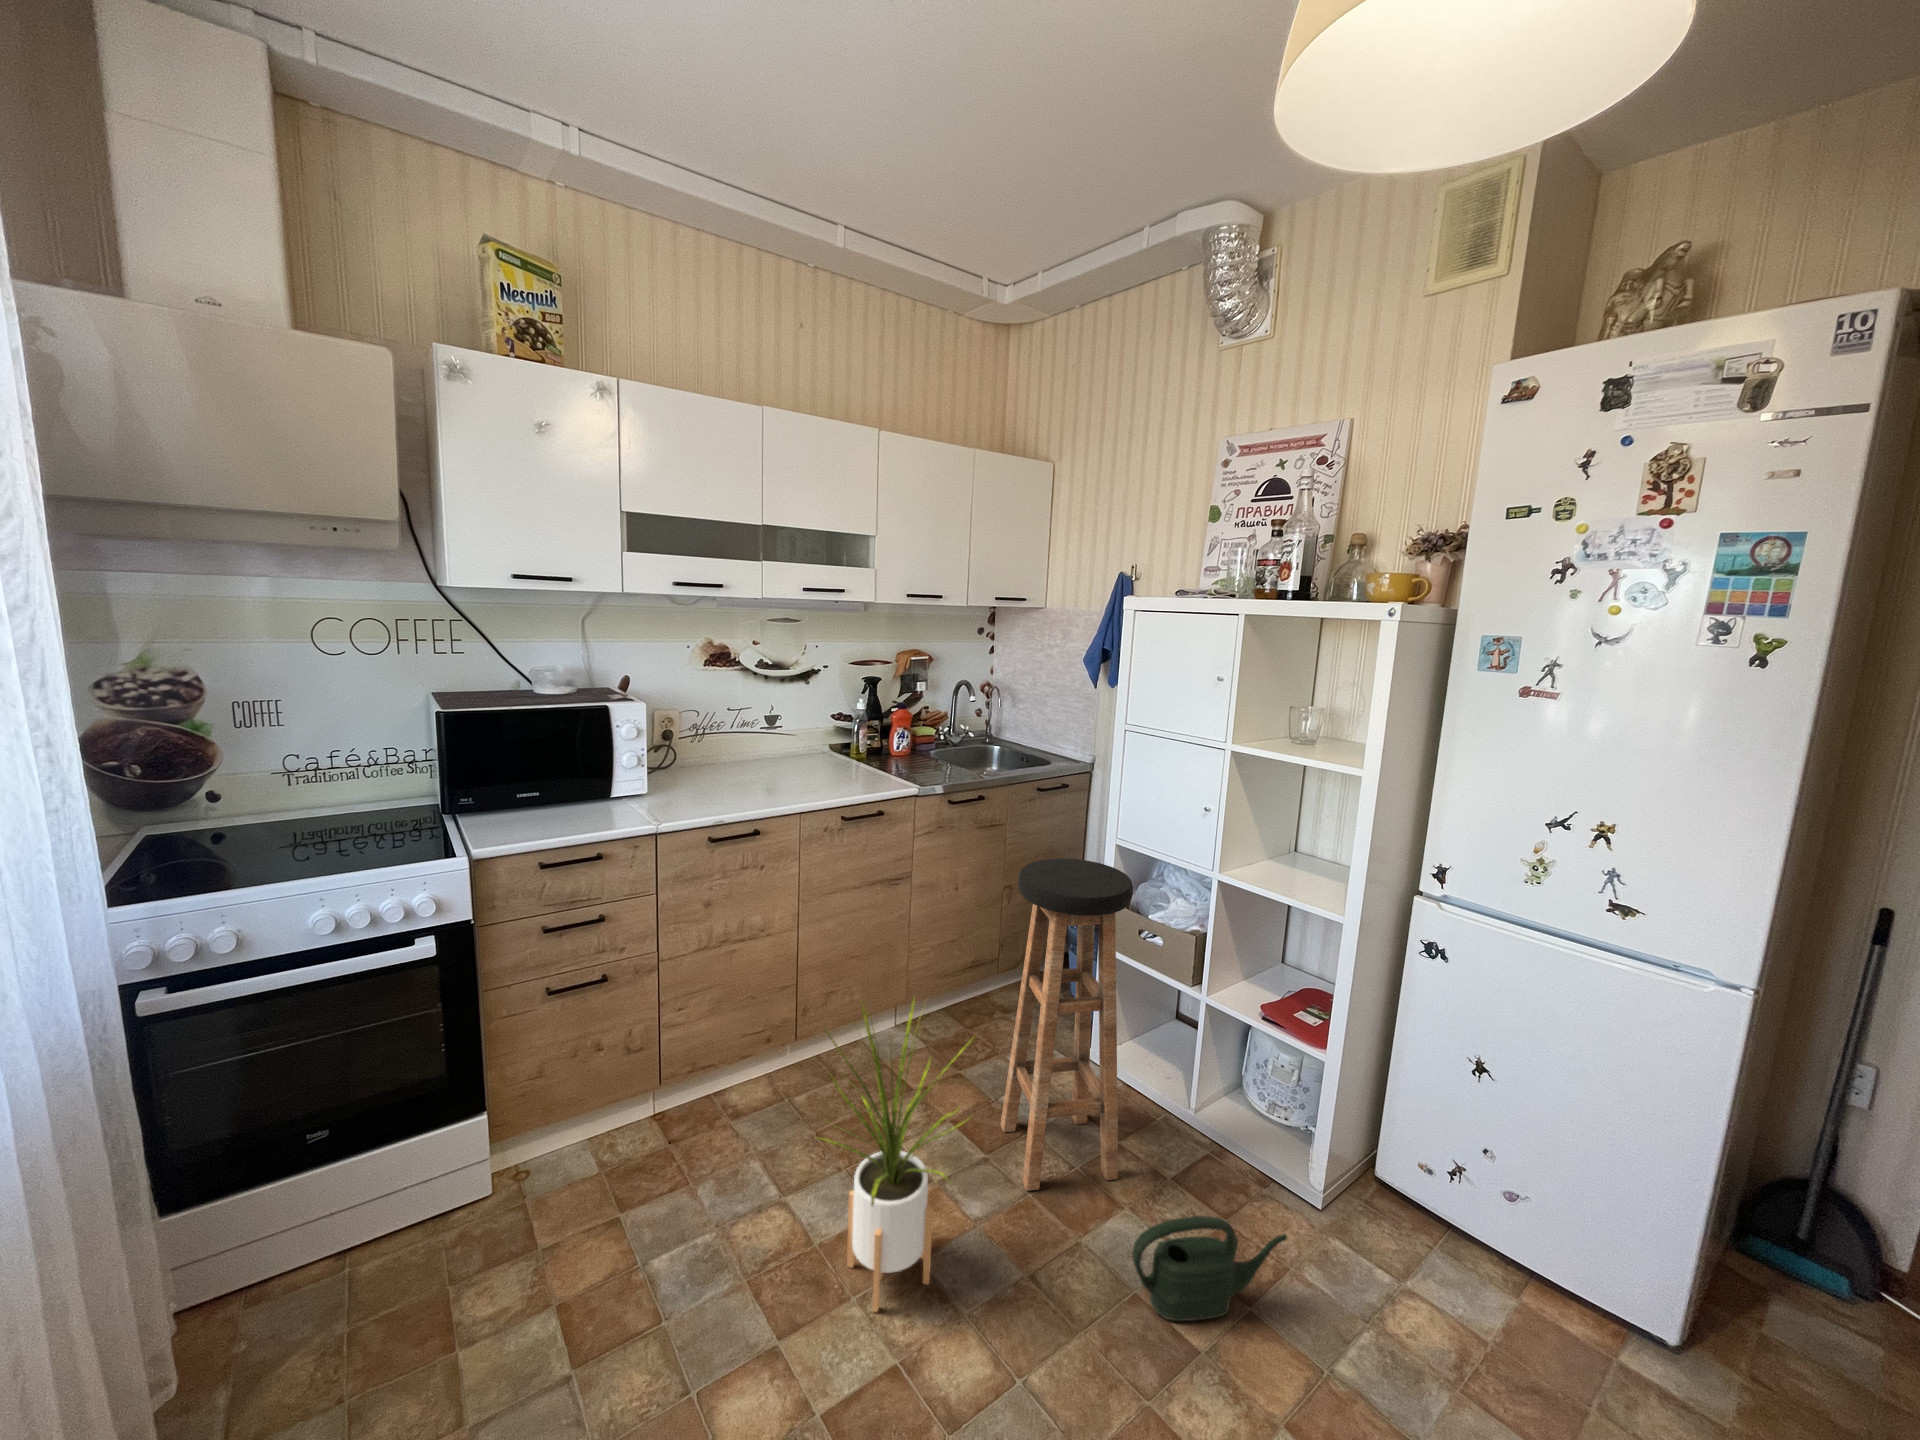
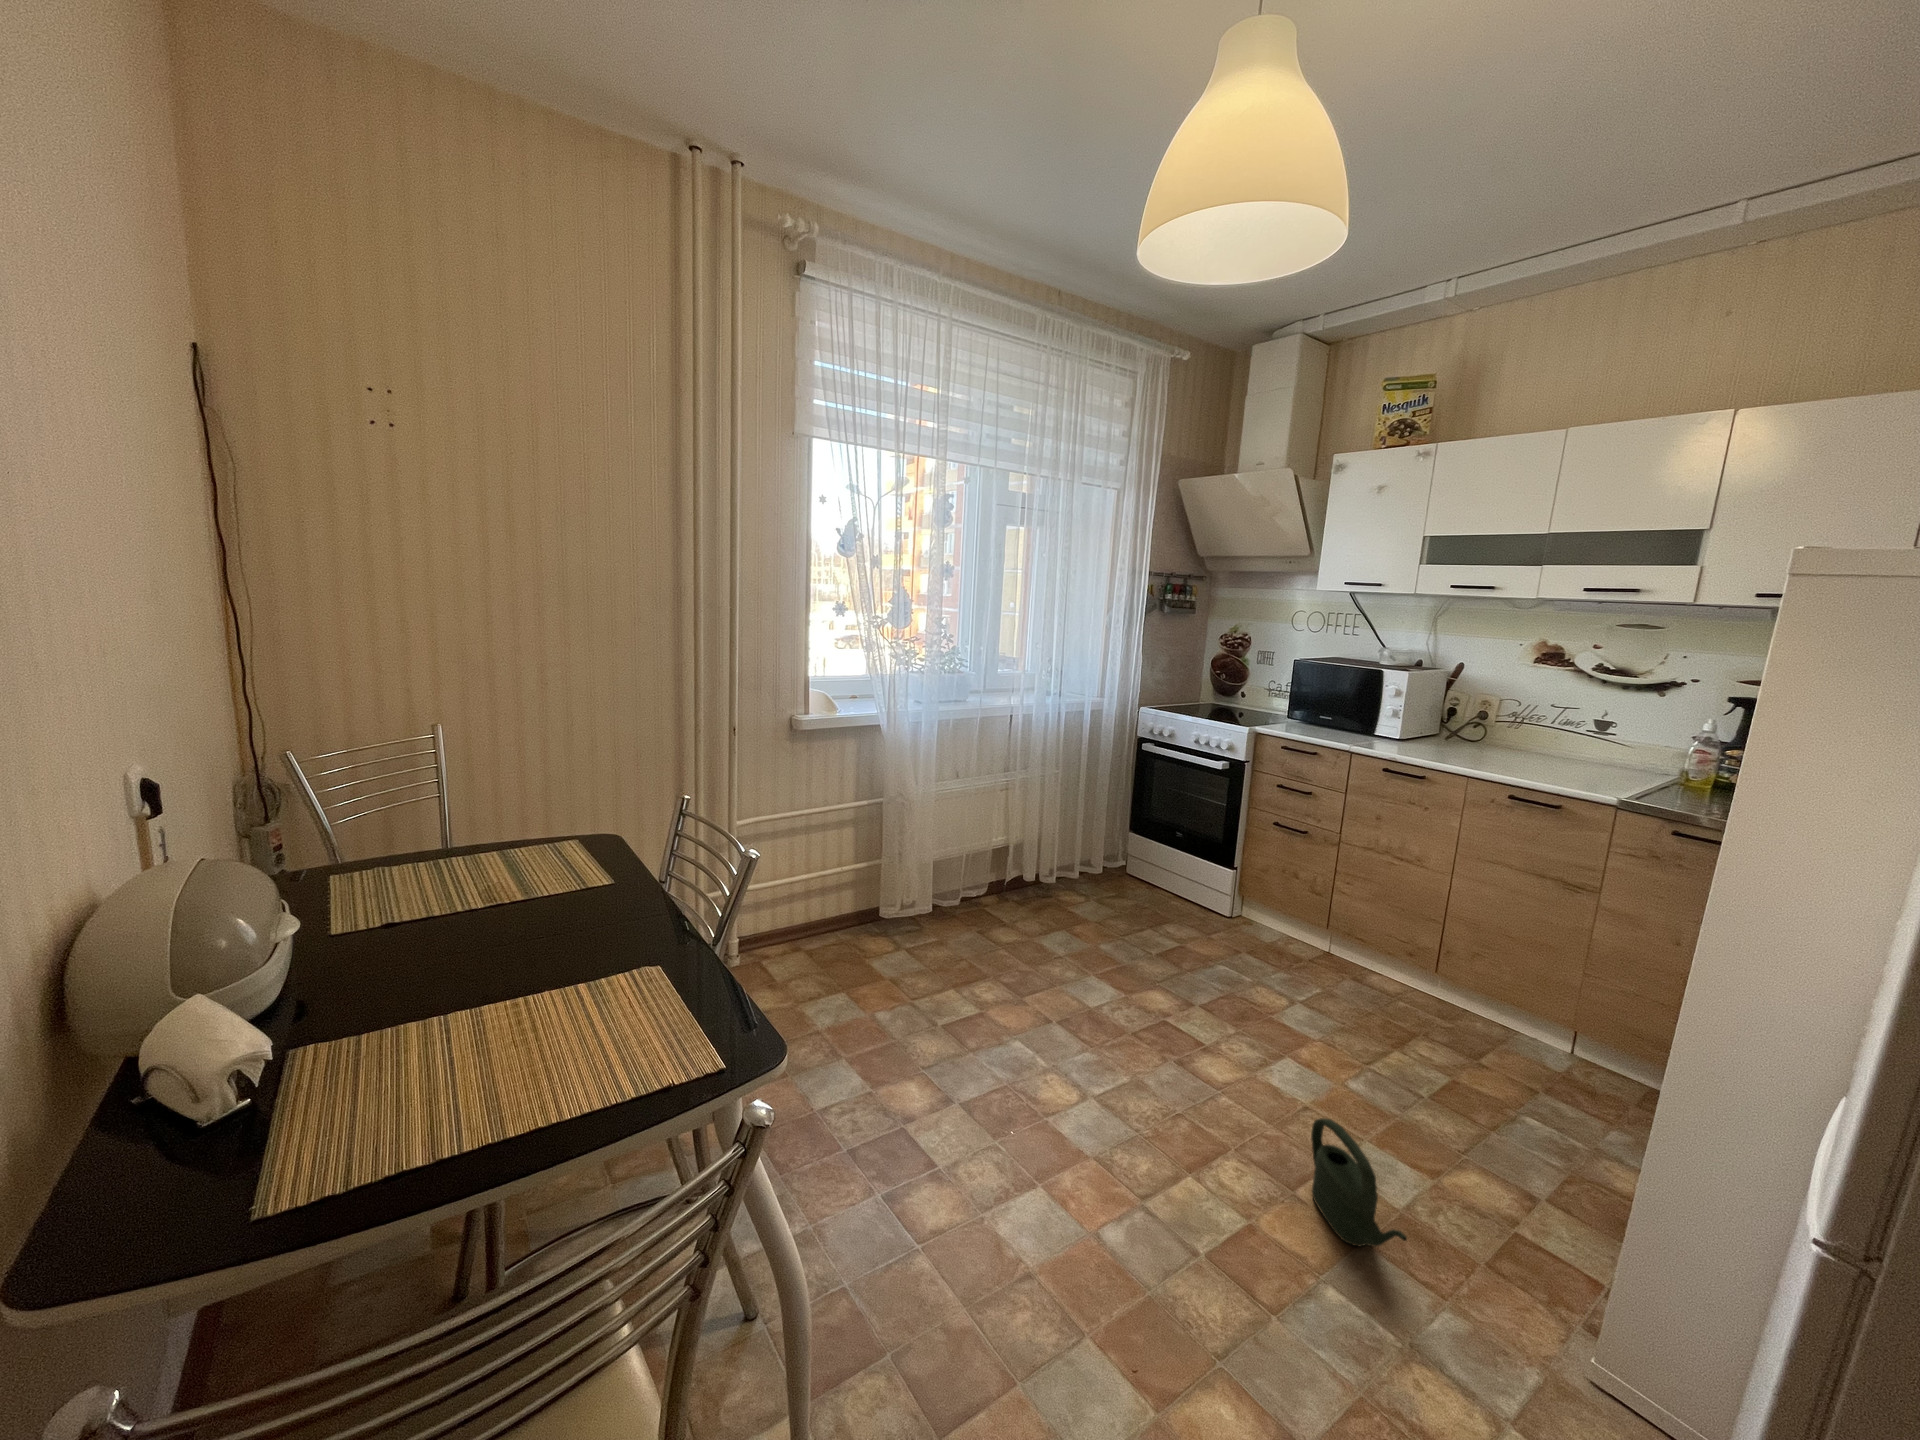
bar stool: present [1001,858,1133,1191] -> none [1398,857,1602,1200]
house plant: present [819,998,969,1312] -> none [1227,854,1346,1069]

